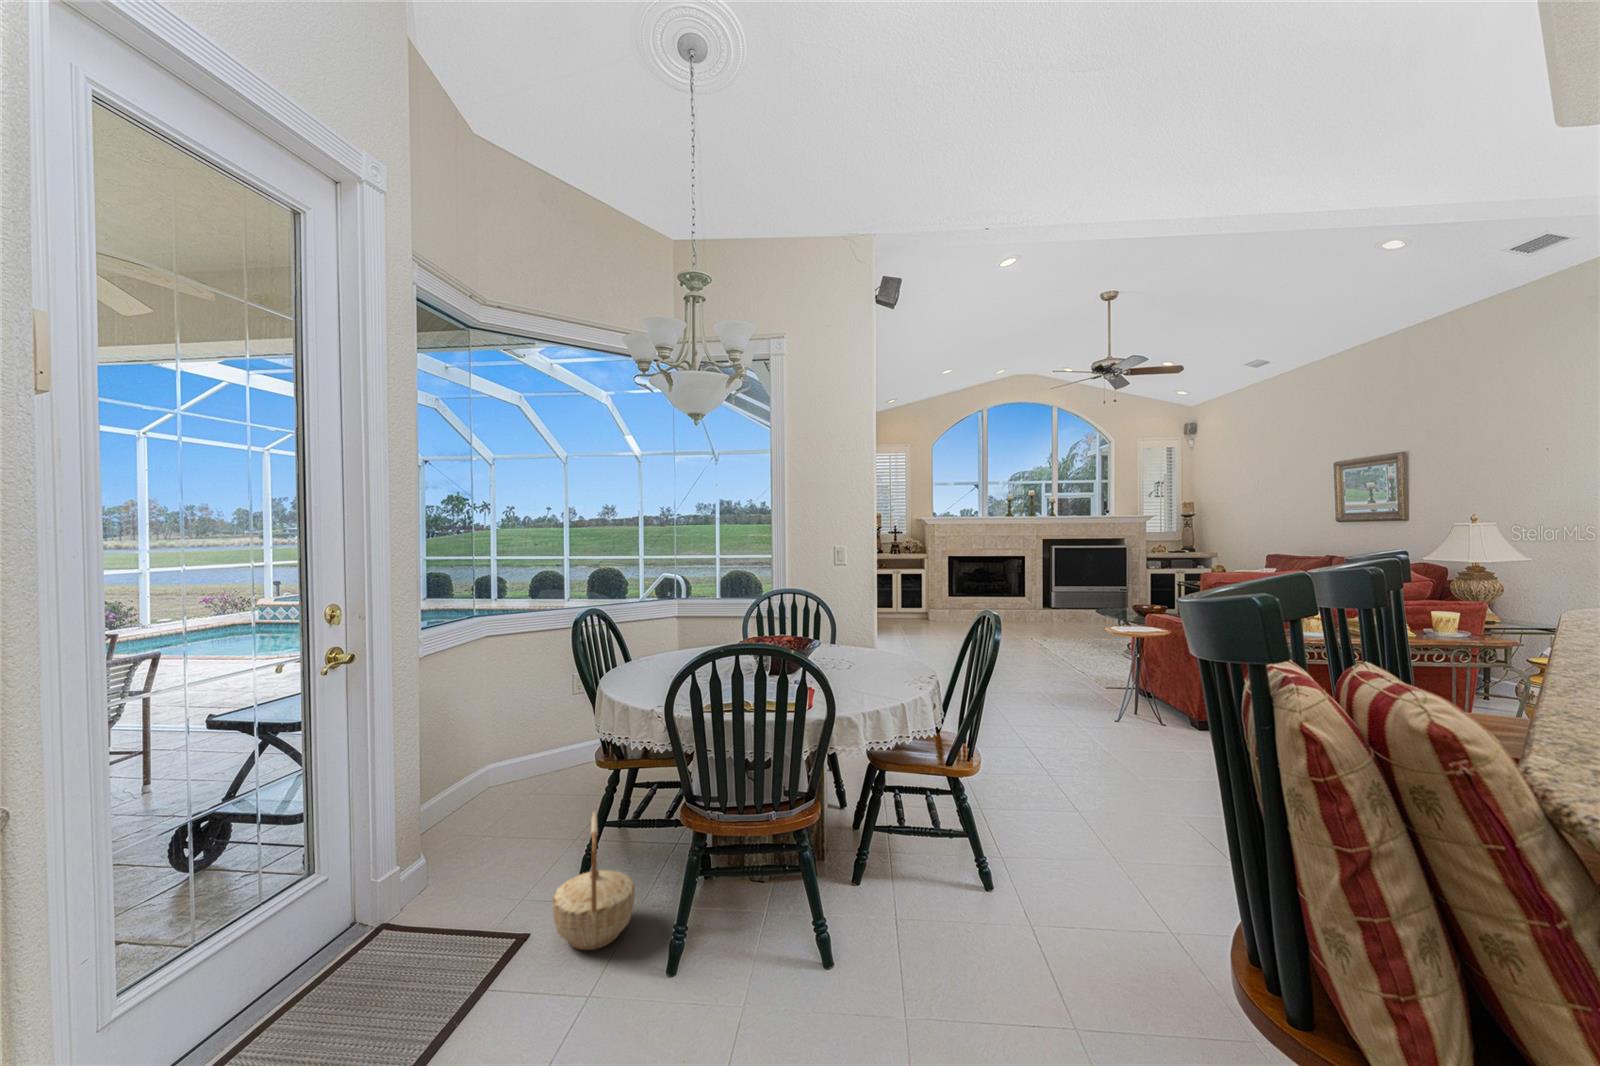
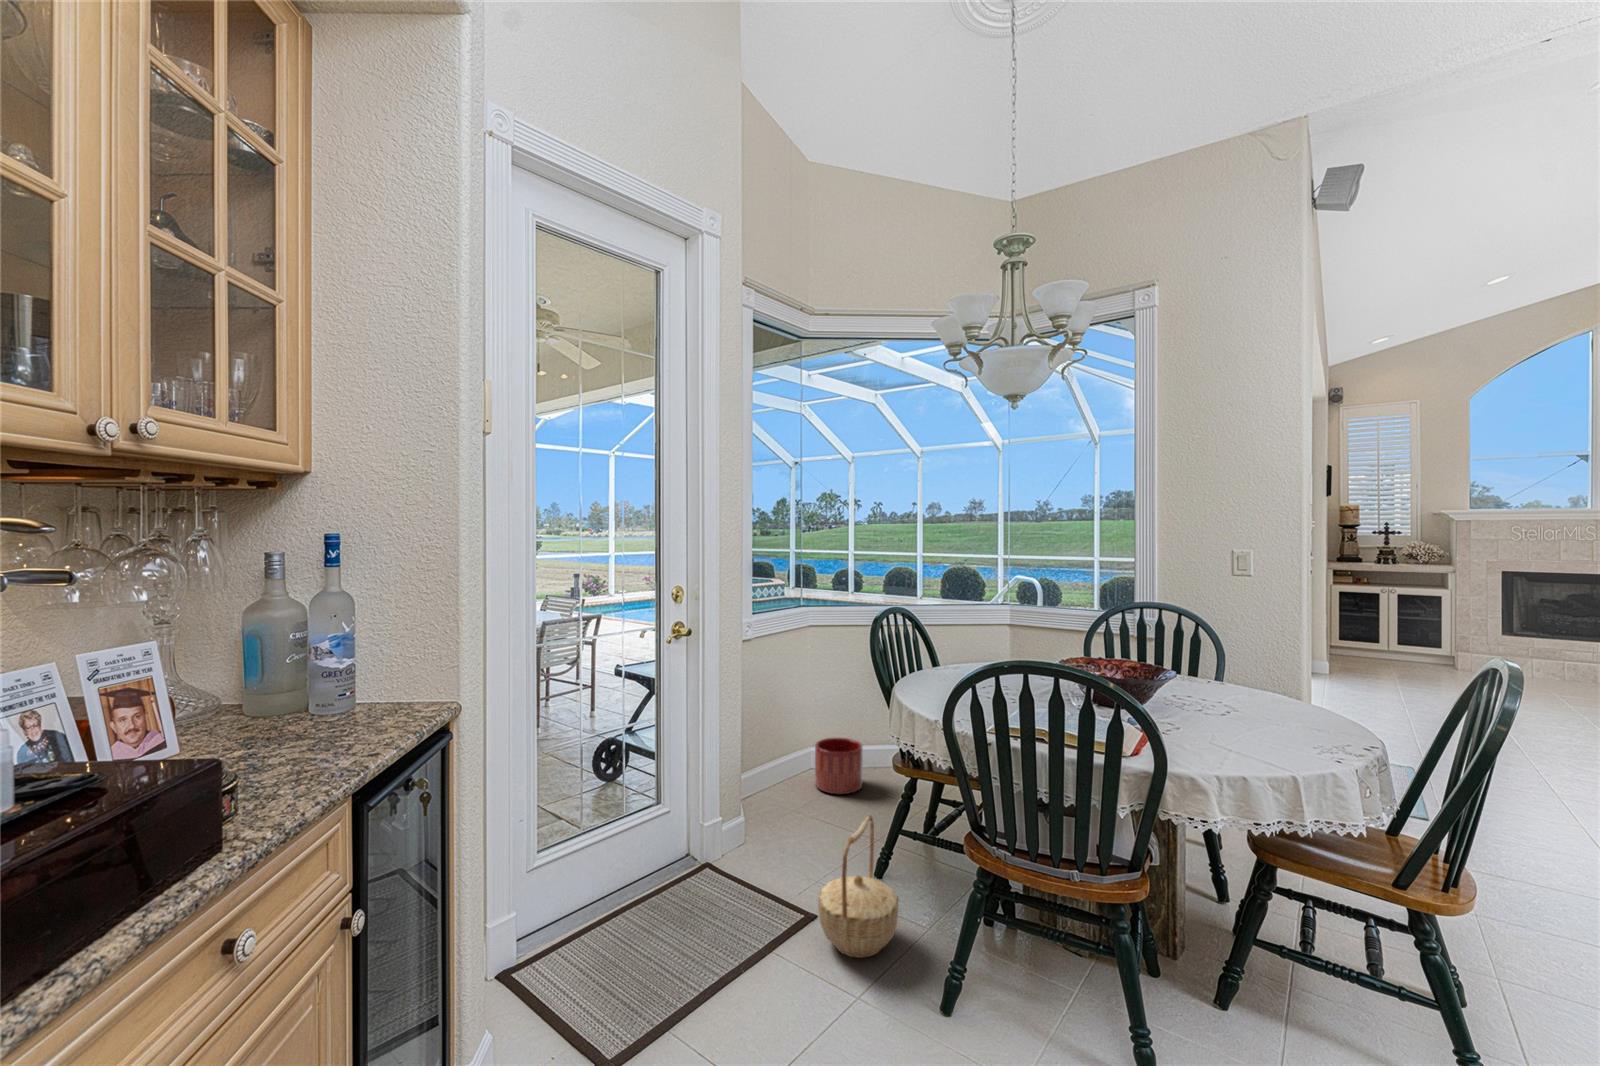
planter: none [465,755,520,816] -> present [815,738,863,794]

